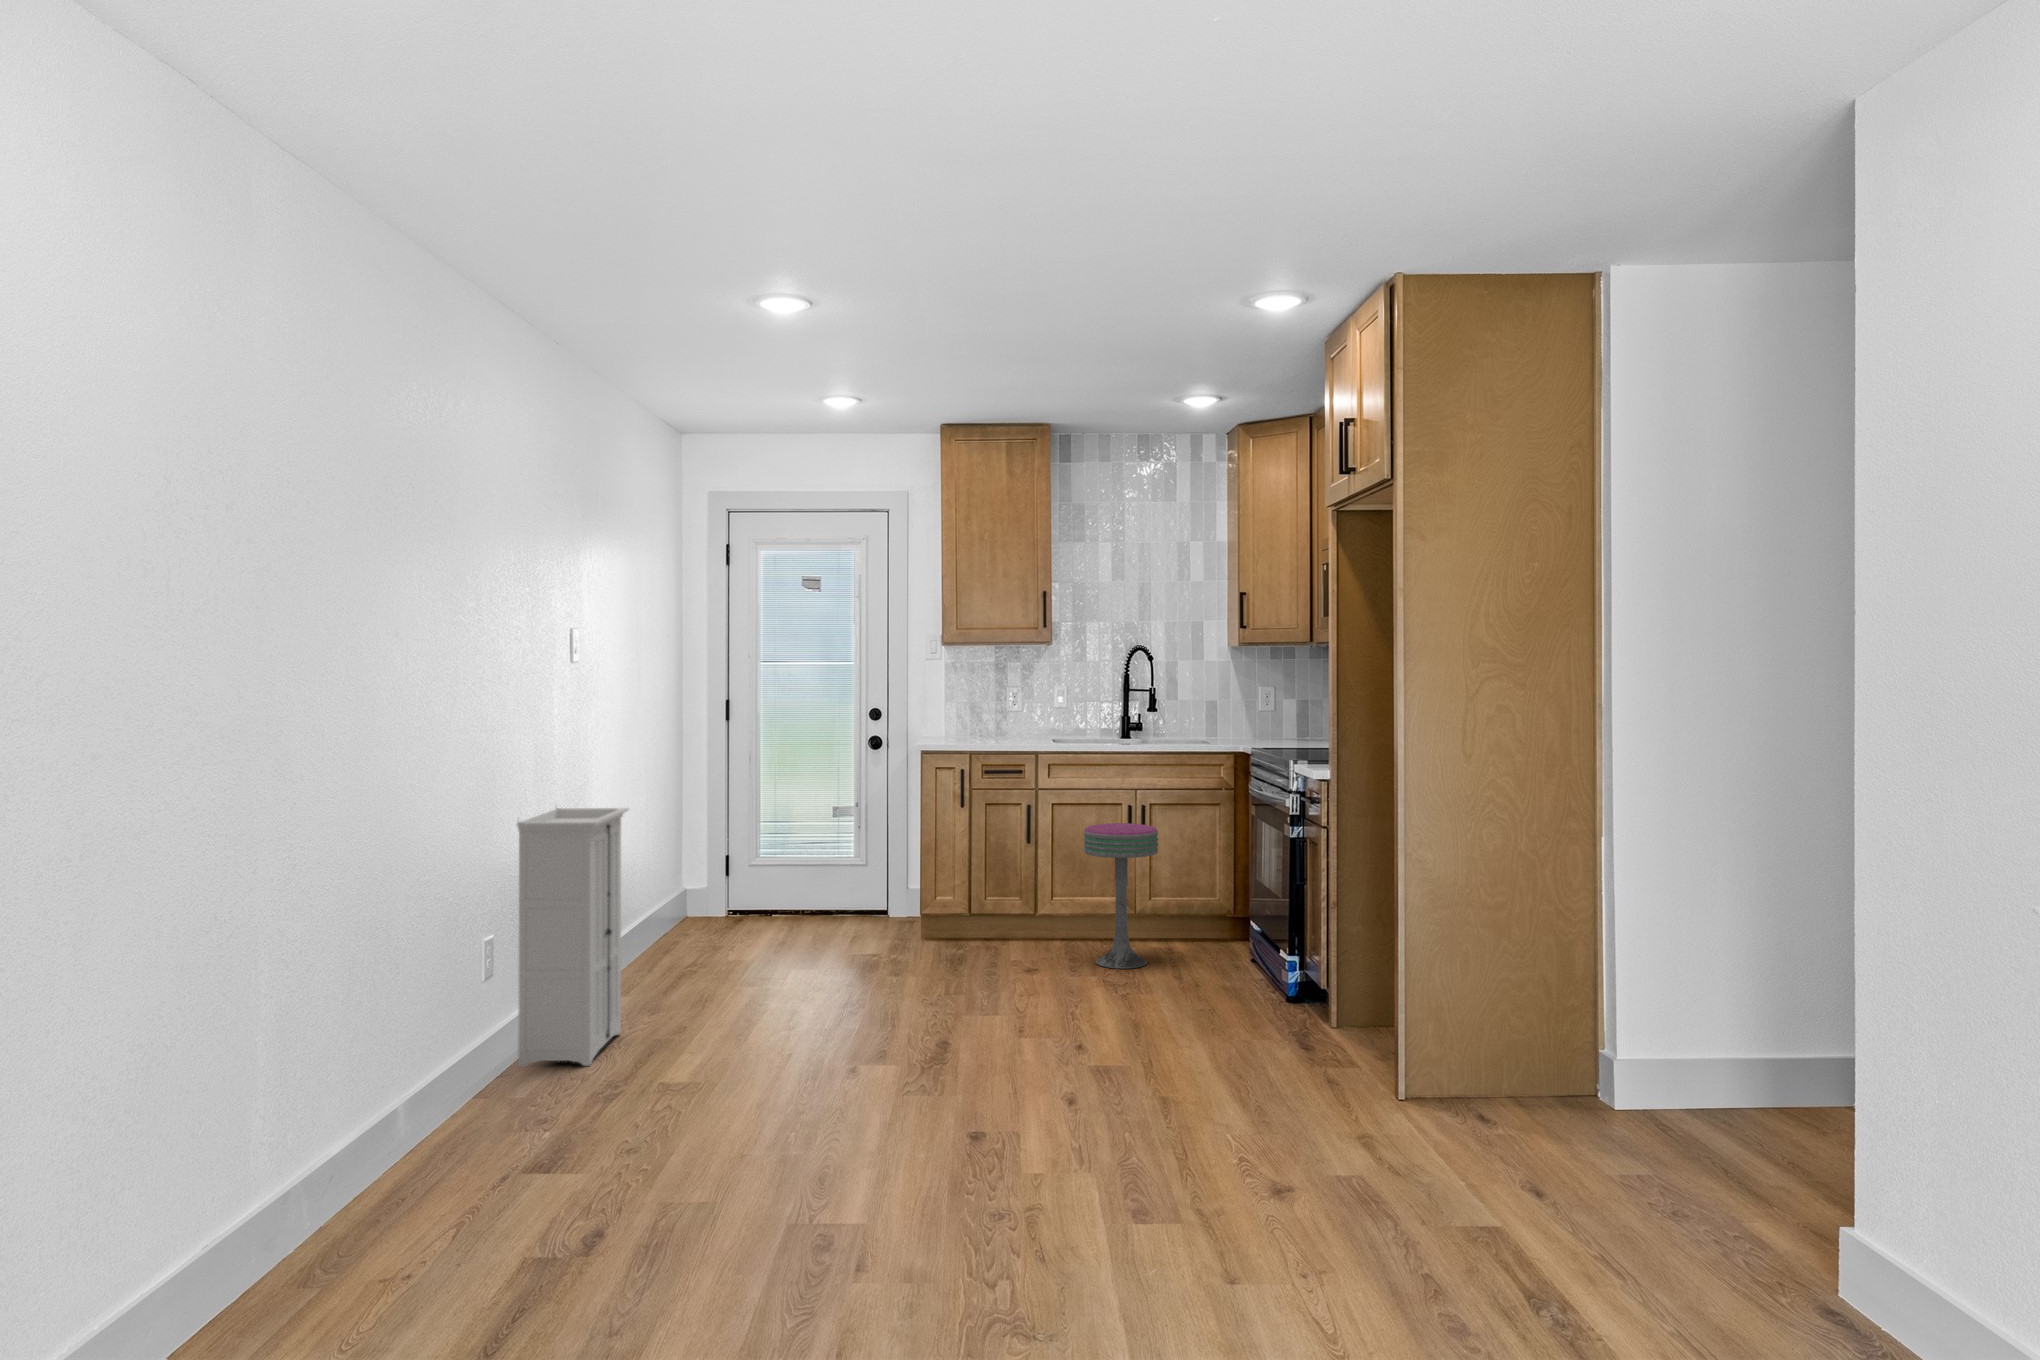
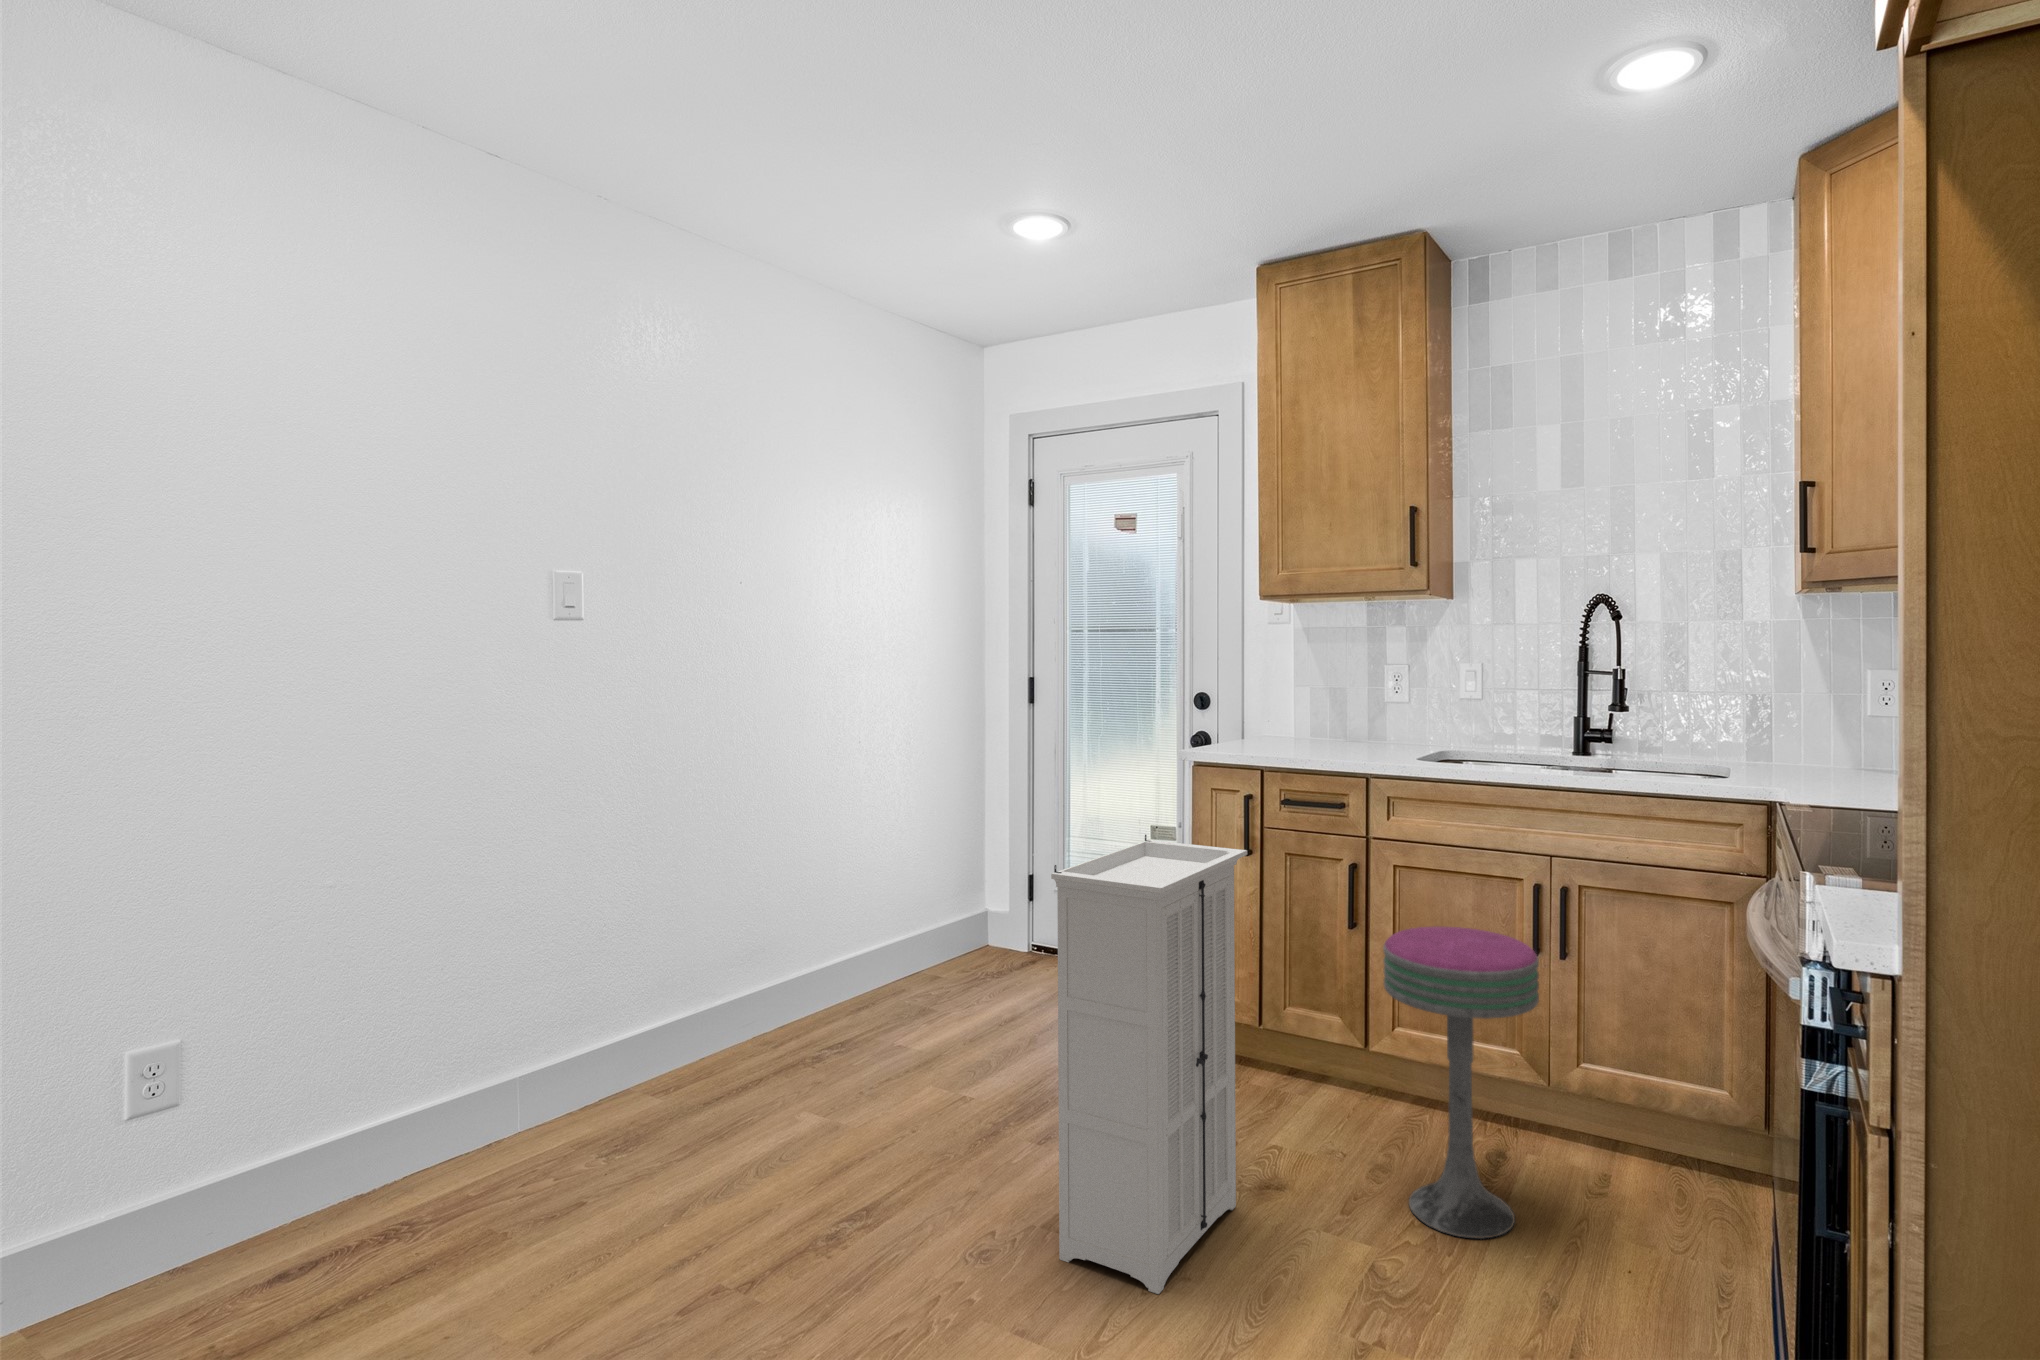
storage cabinet: present [517,808,629,1067] -> present [1051,835,1247,1294]

